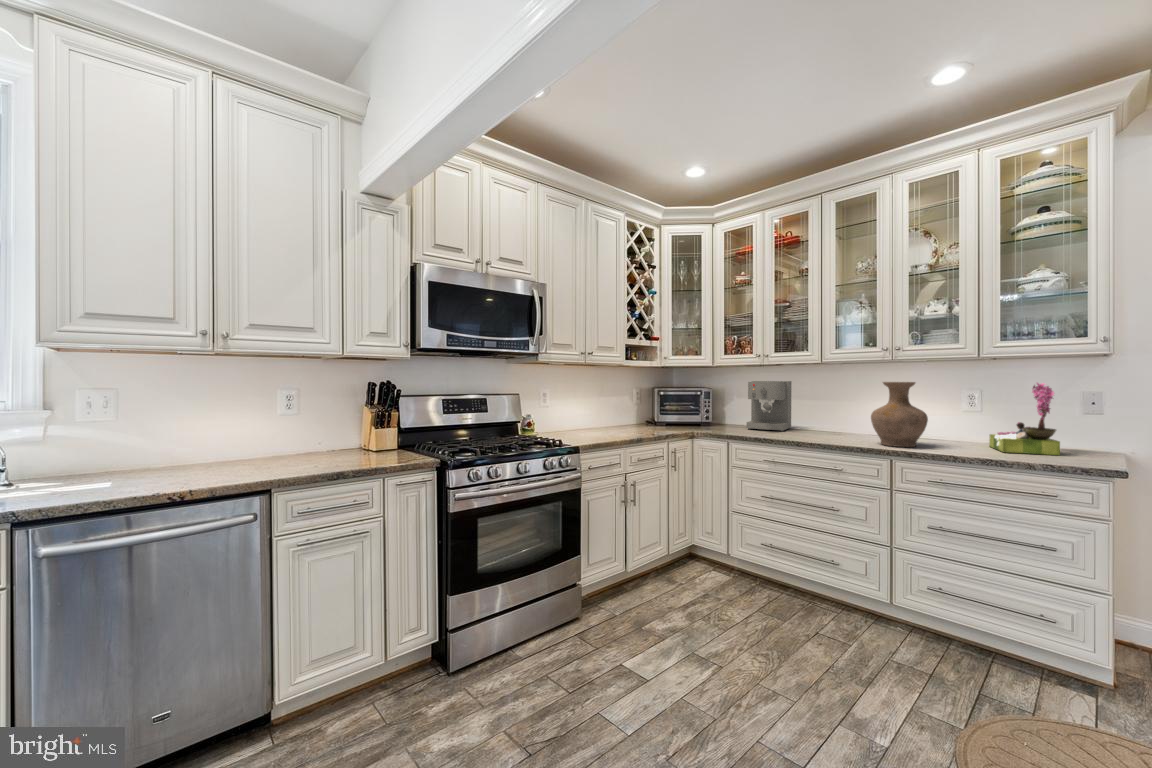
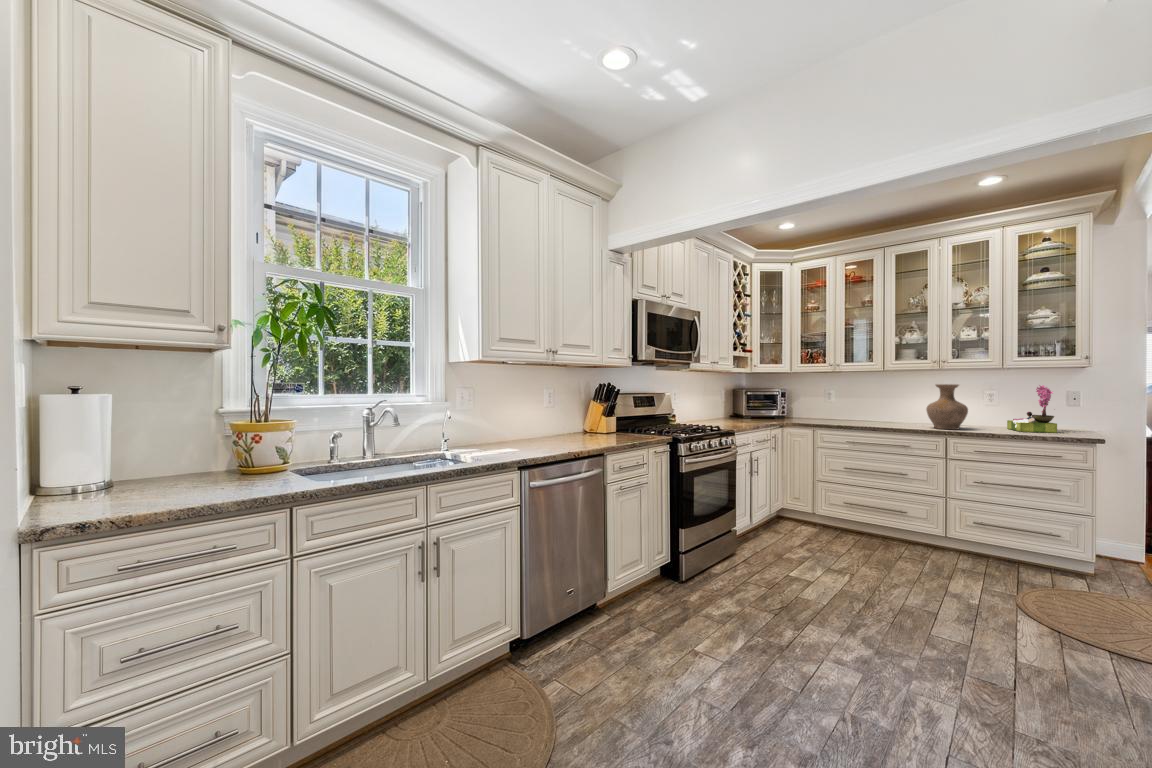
coffee maker: present [746,381,792,431] -> none [820,384,851,421]

